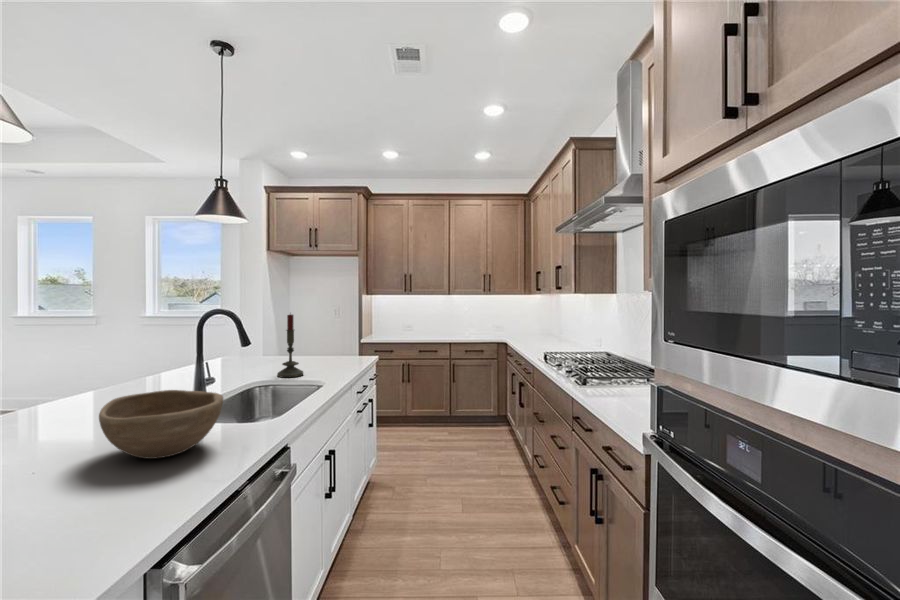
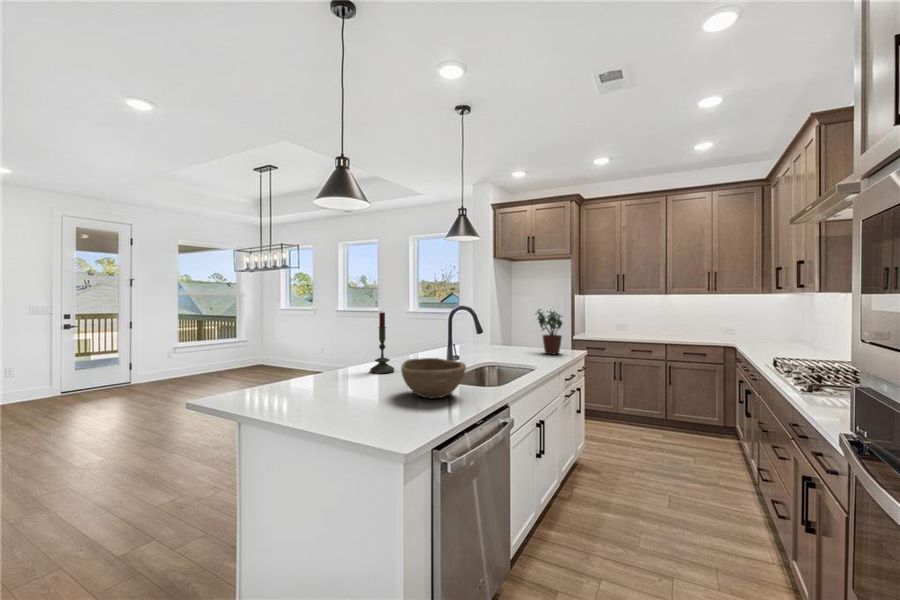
potted plant: none [320,311,355,364] -> present [536,309,562,354]
candle: present [277,314,303,377] -> present [370,312,394,374]

